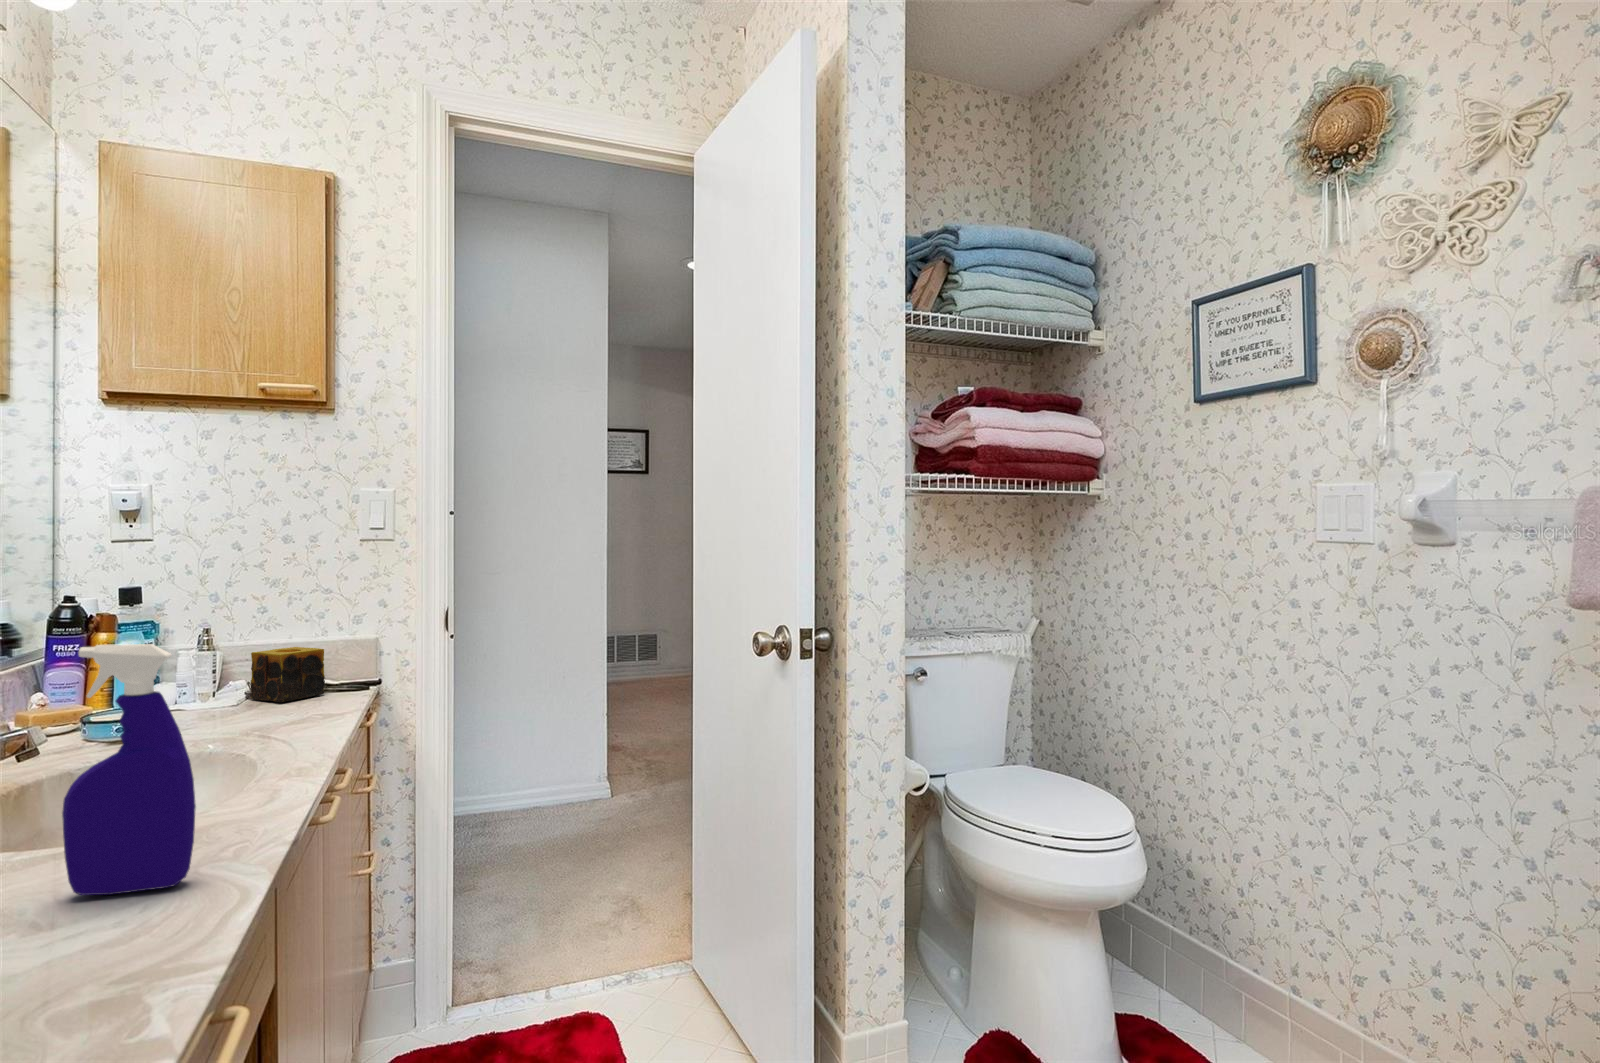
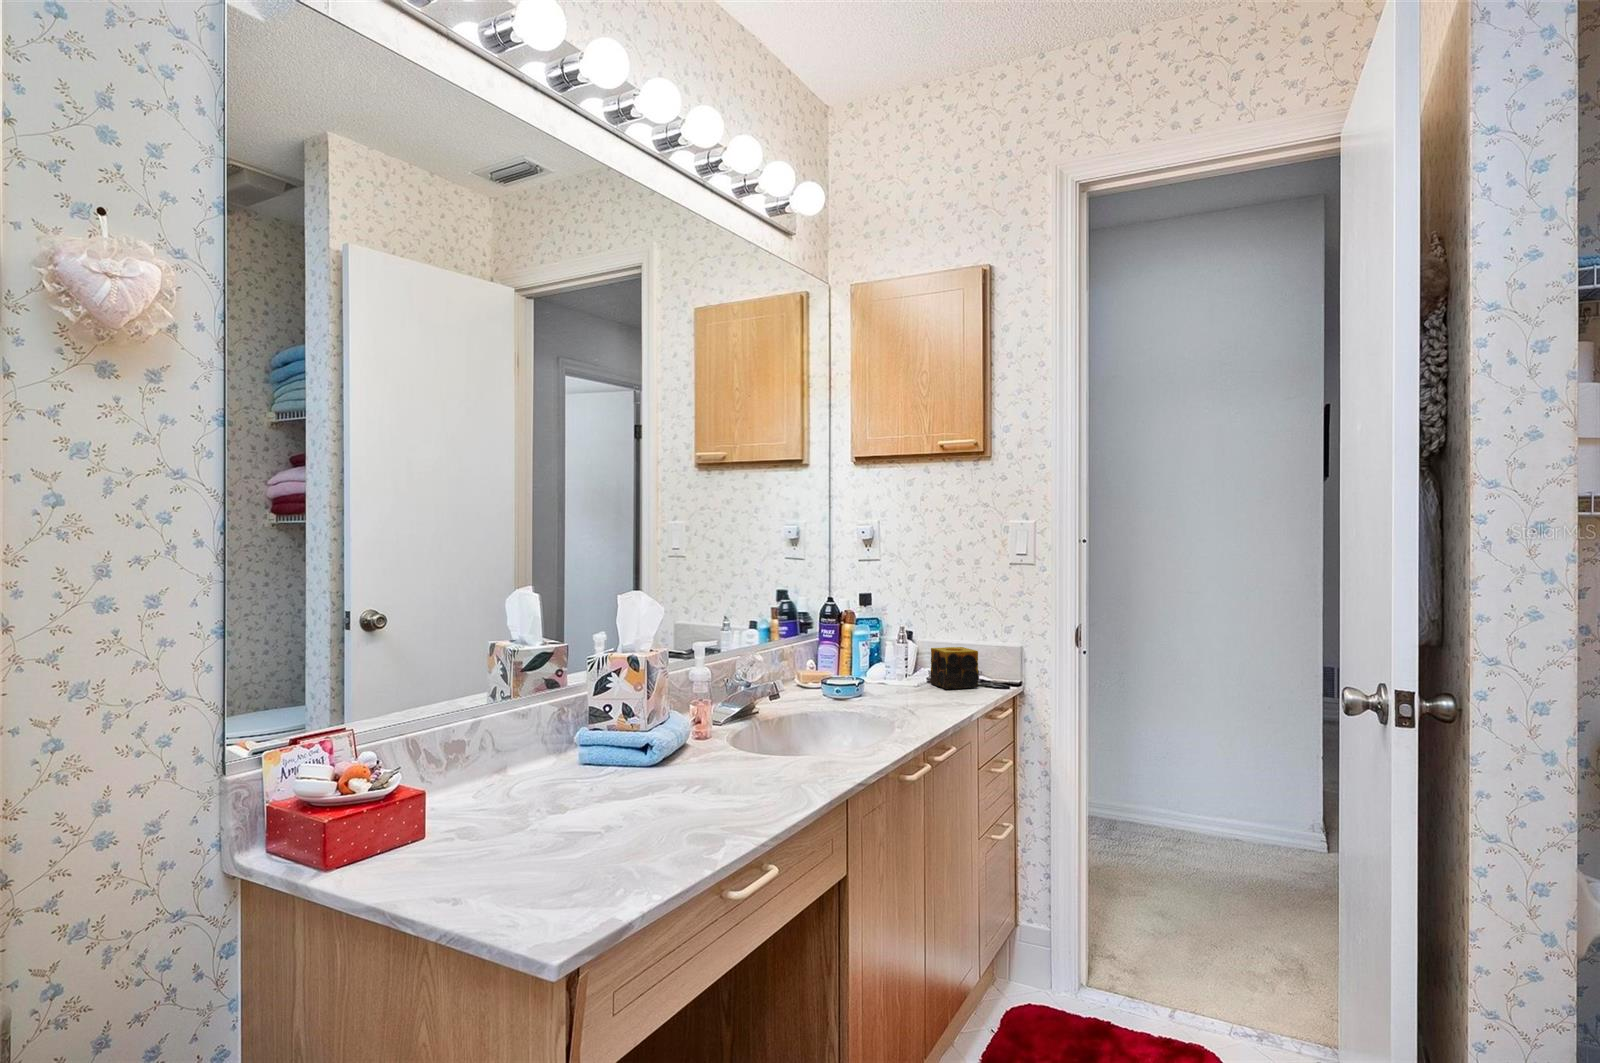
spray bottle: present [62,644,196,895] -> none [760,638,818,791]

